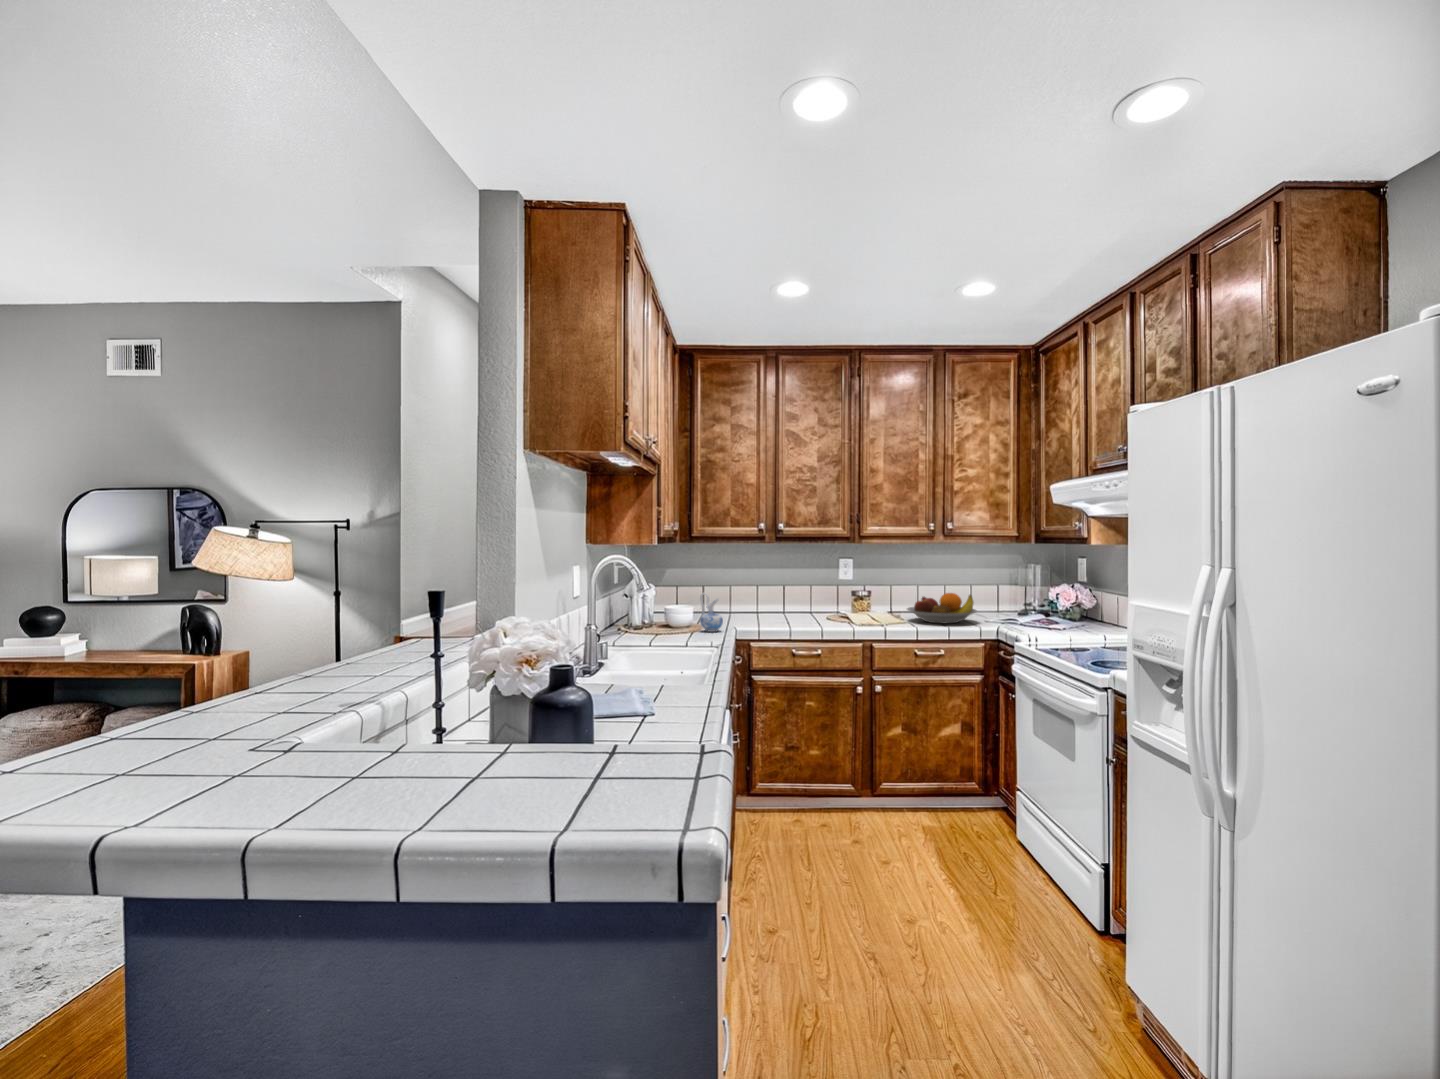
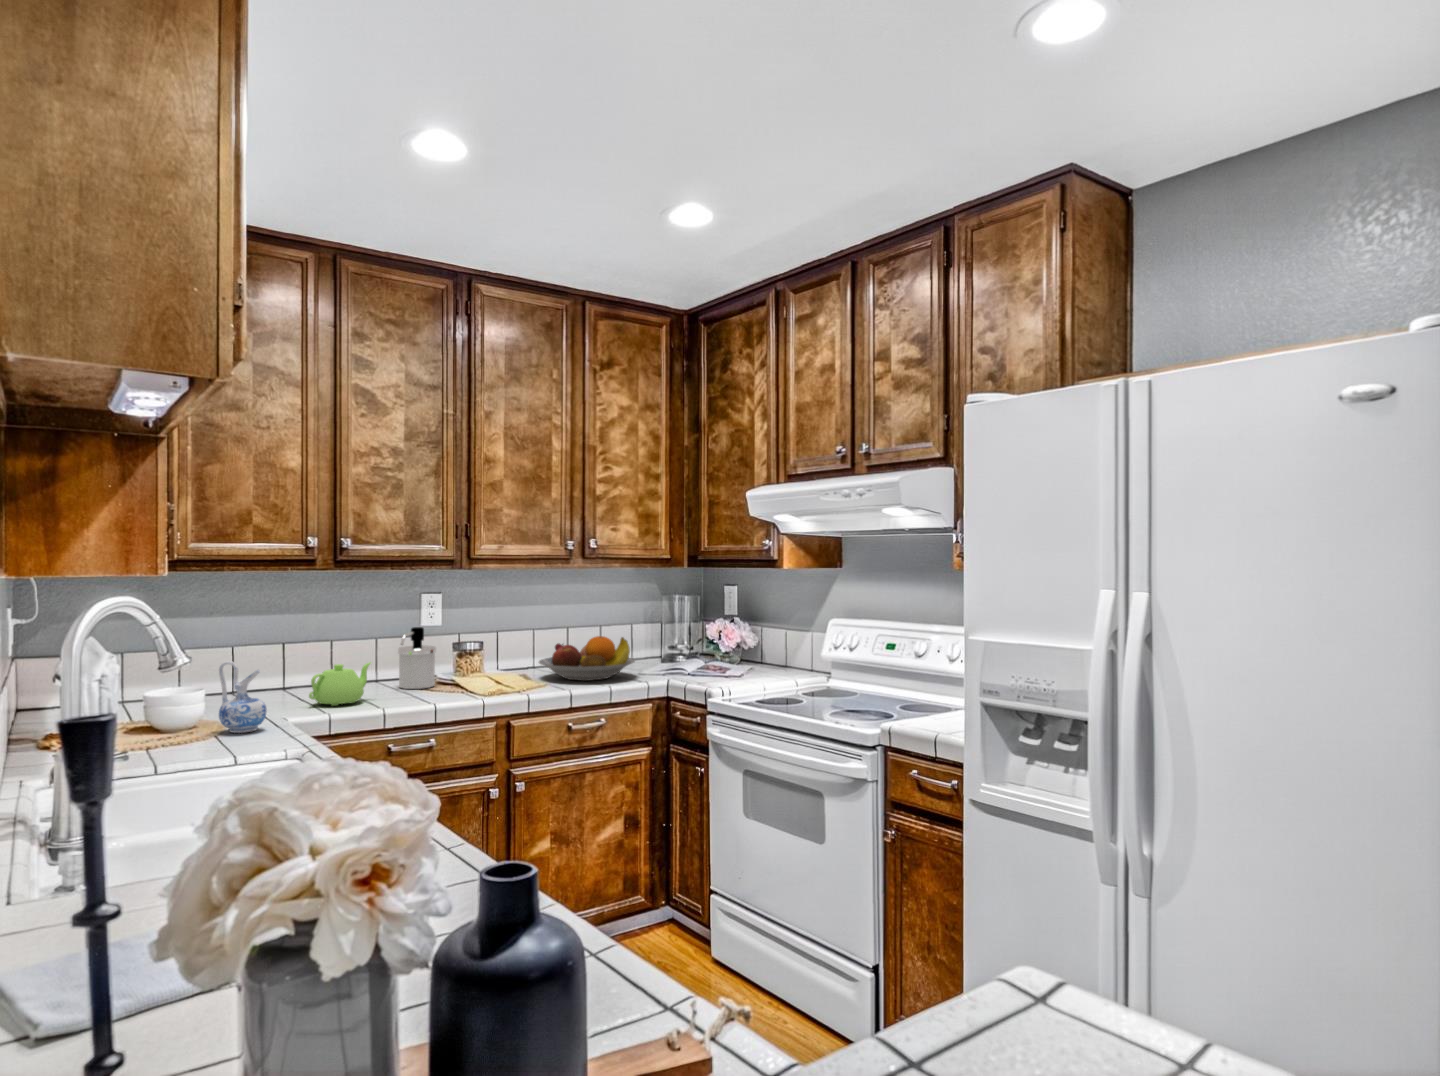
soap dispenser: none [812,581,838,619] -> present [398,627,436,689]
teapot: none [755,600,792,624] -> present [309,662,371,706]

